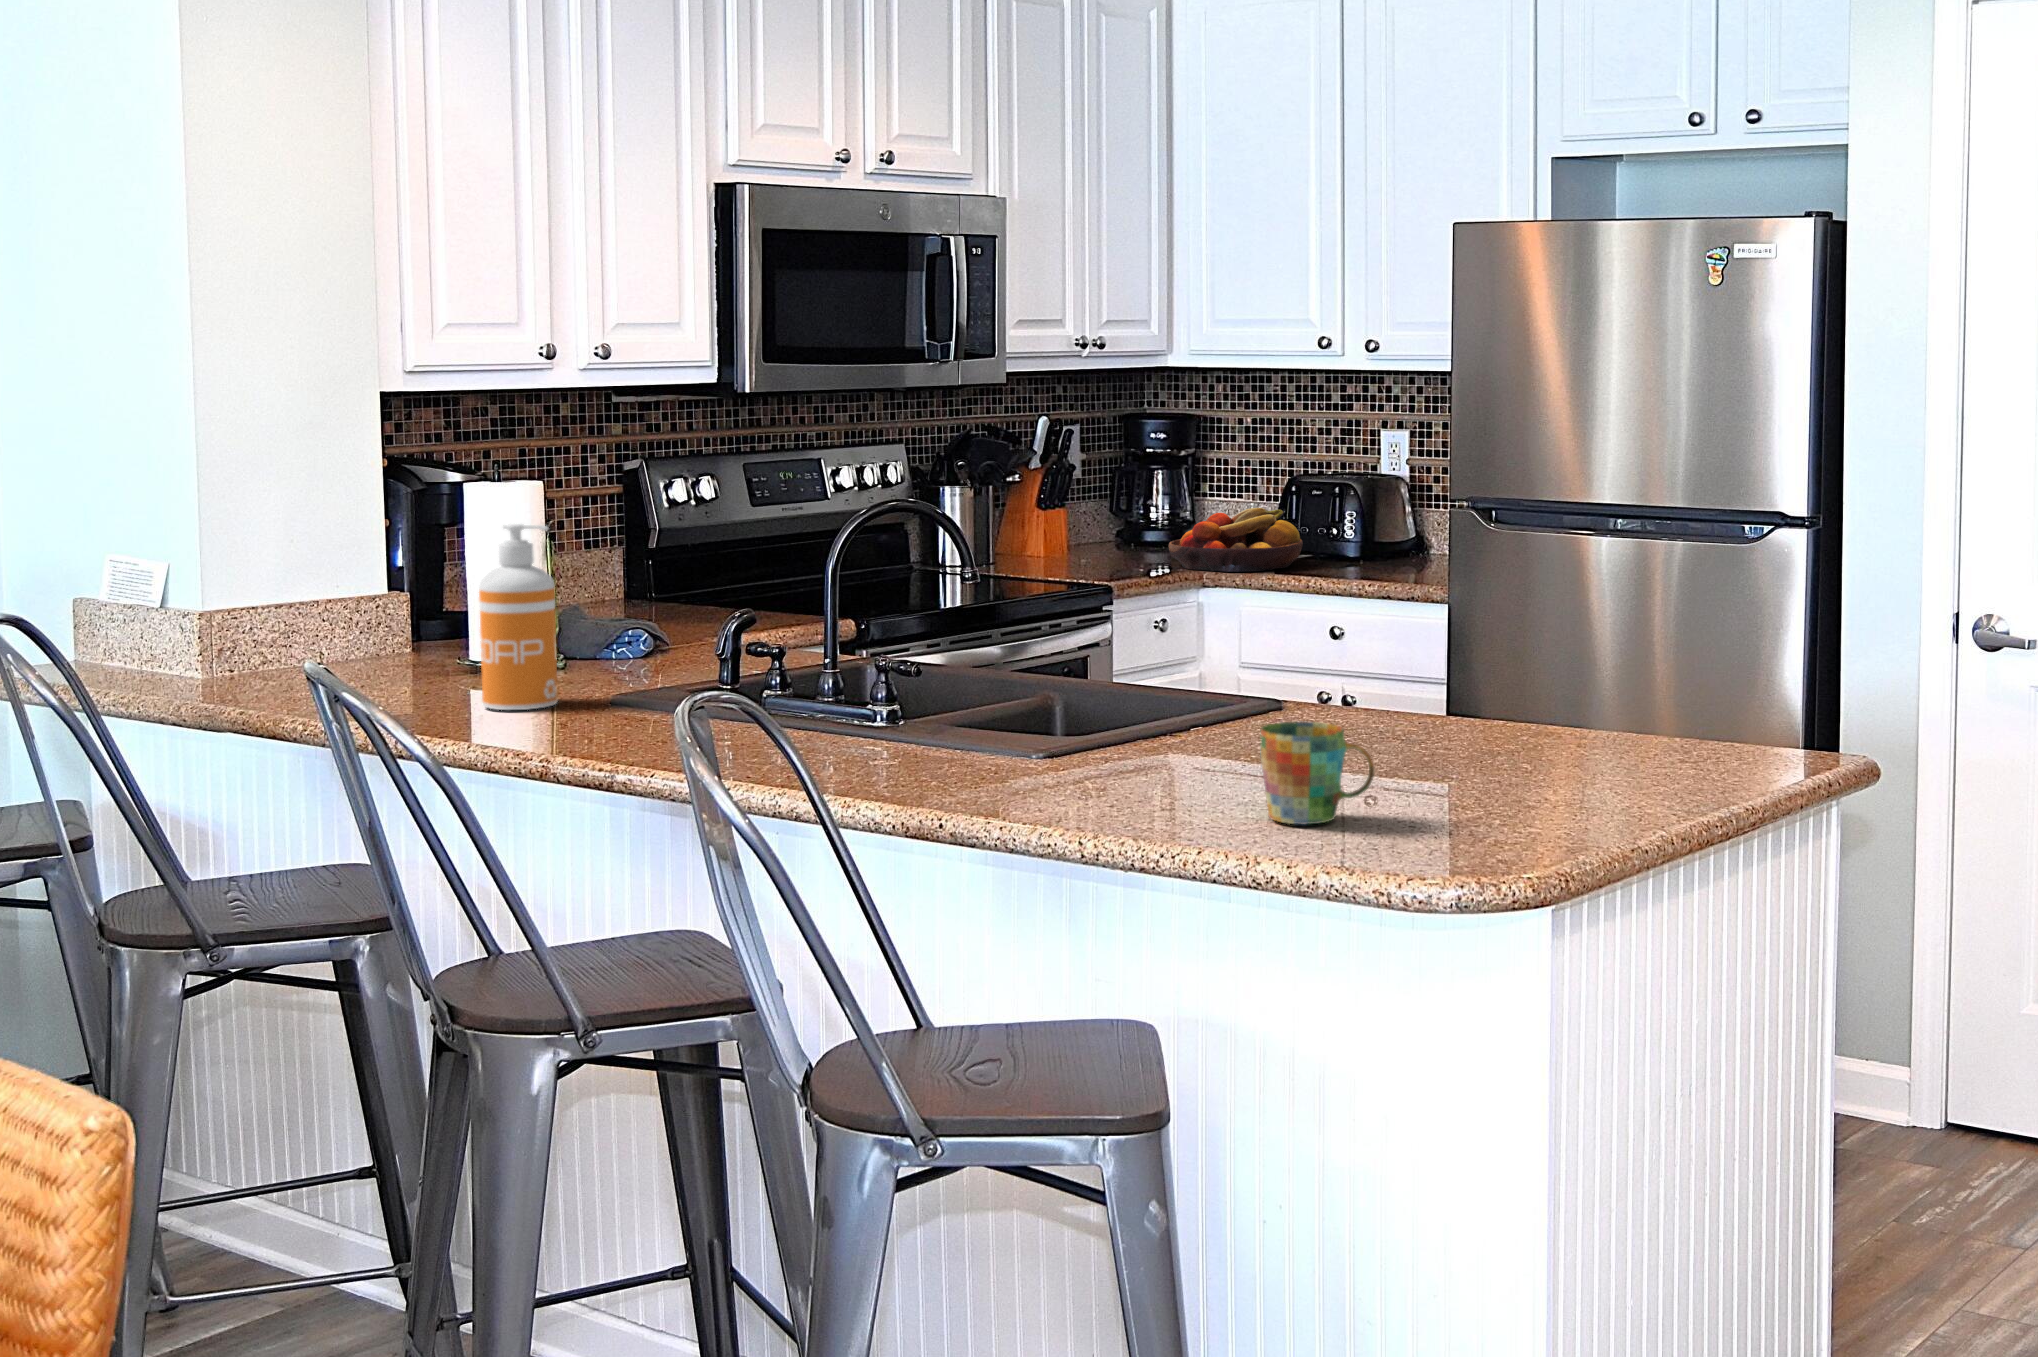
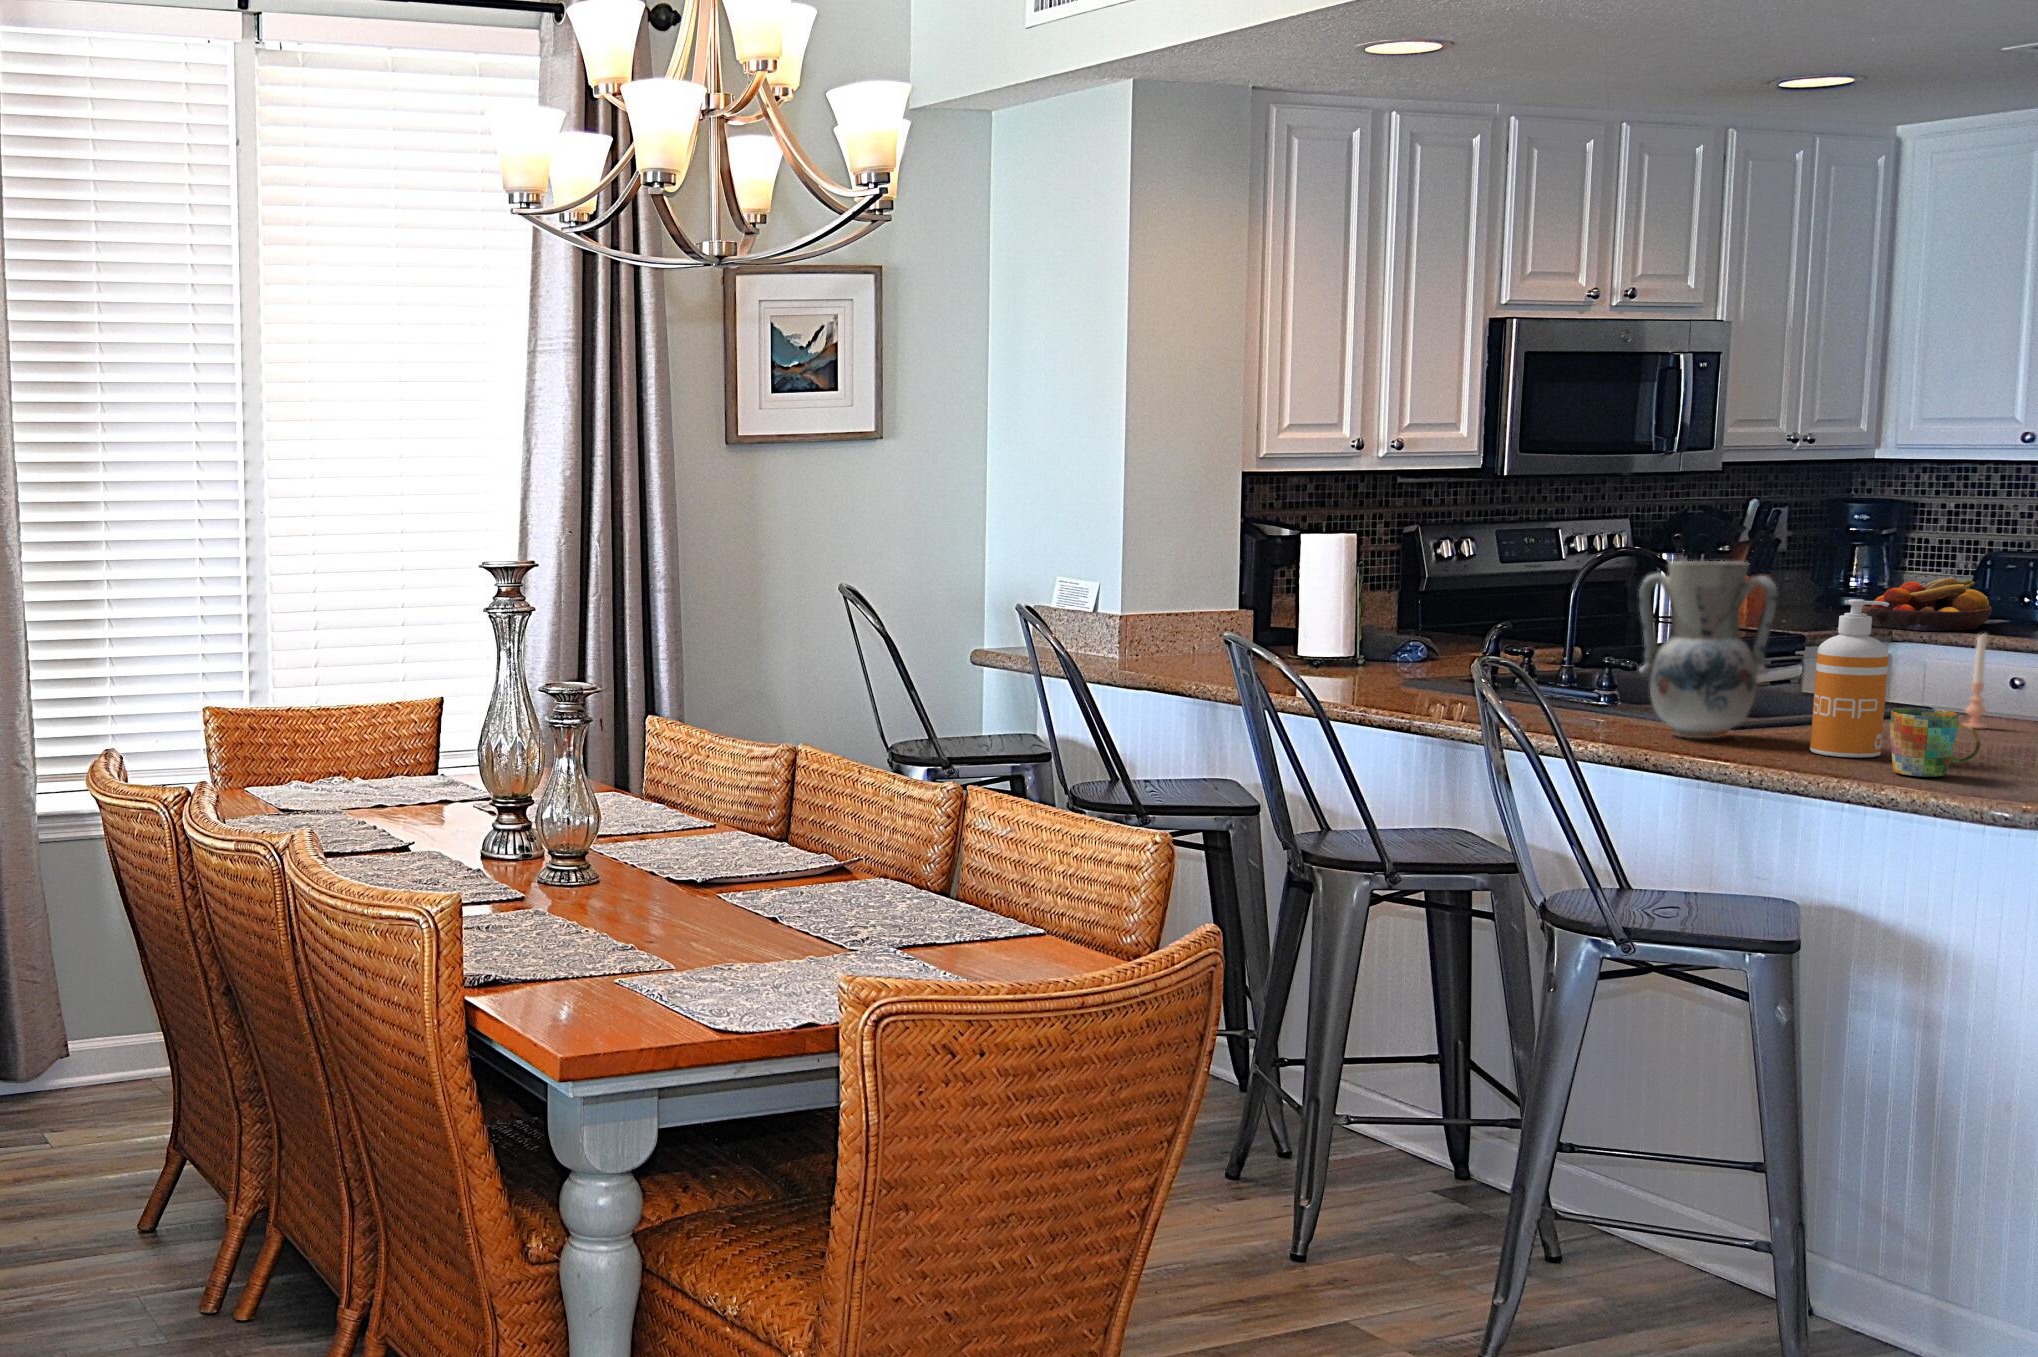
vase: none [913,512,1097,777] -> present [1639,561,1778,738]
soap dispenser: present [479,524,558,710] -> present [1810,599,1889,758]
candle: none [1322,595,1353,723] -> present [1965,635,1987,729]

